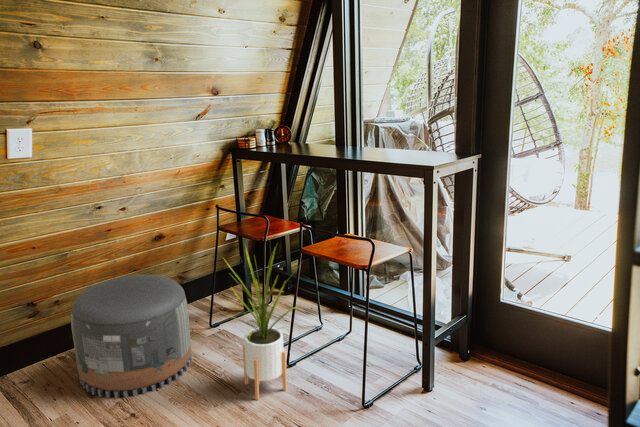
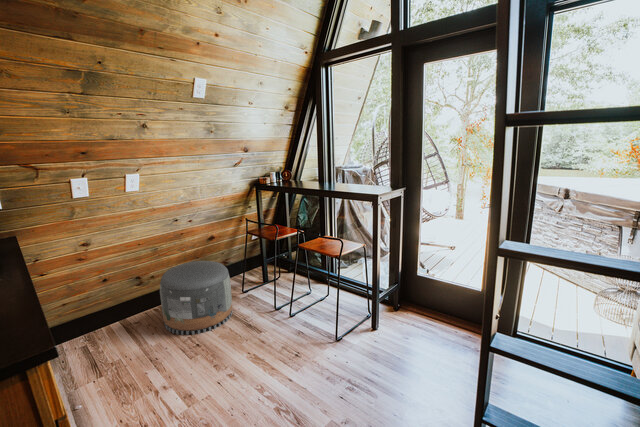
house plant: present [224,248,298,400] -> none [248,241,300,335]

